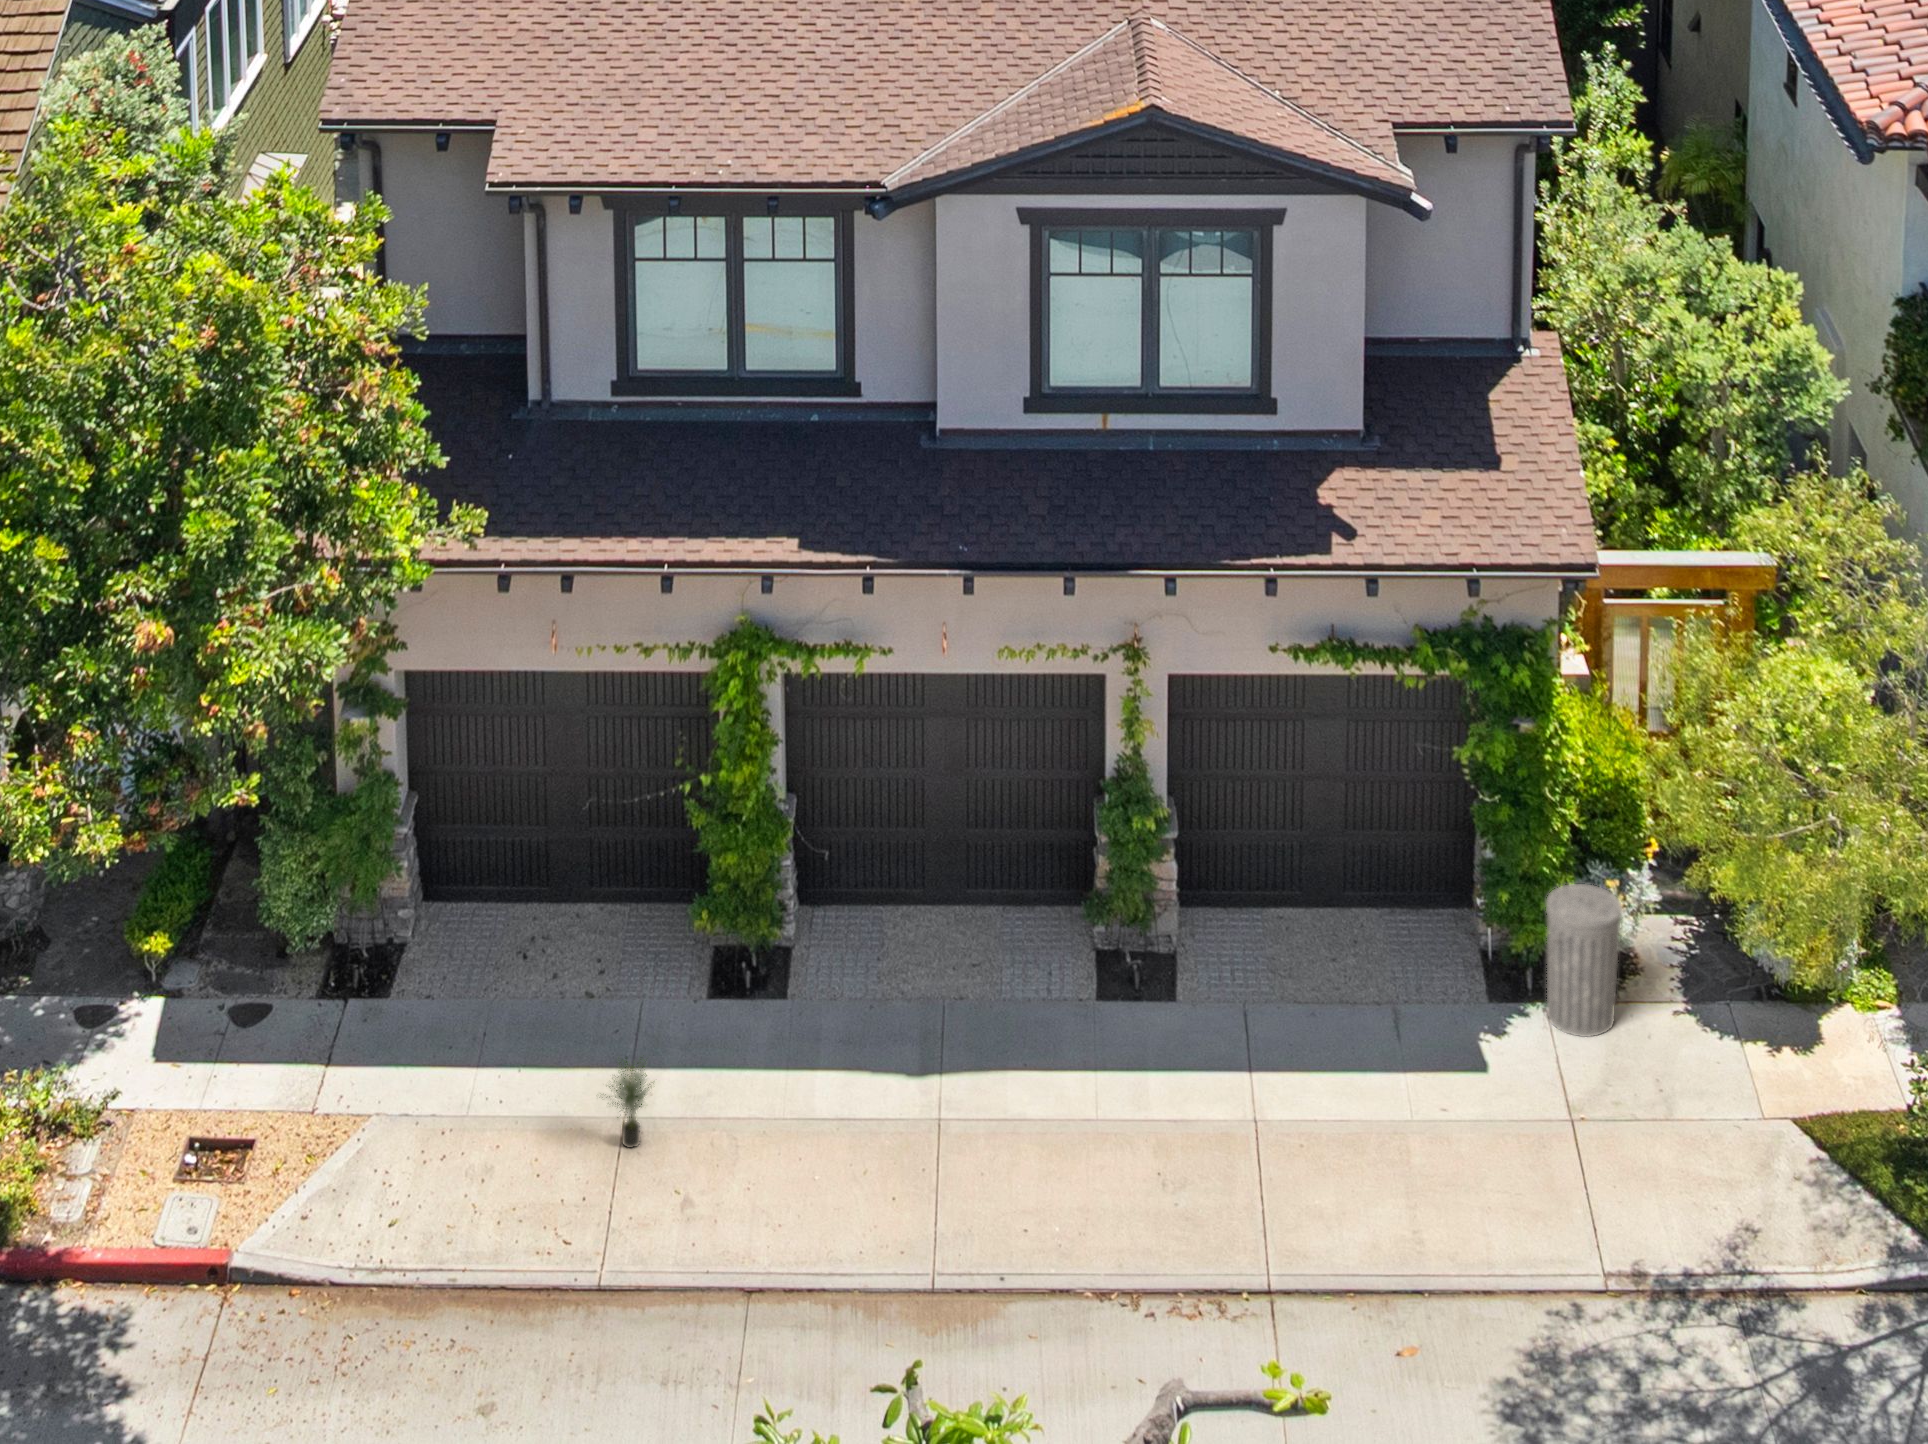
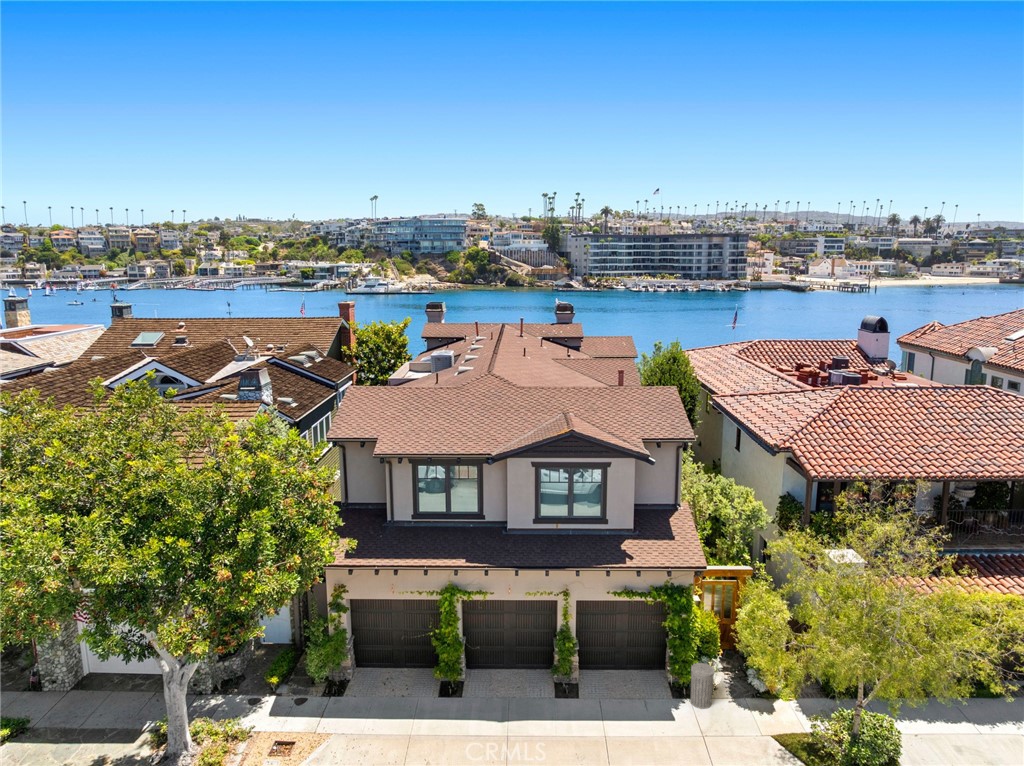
potted plant: present [606,1061,651,1148] -> none [401,715,421,744]

